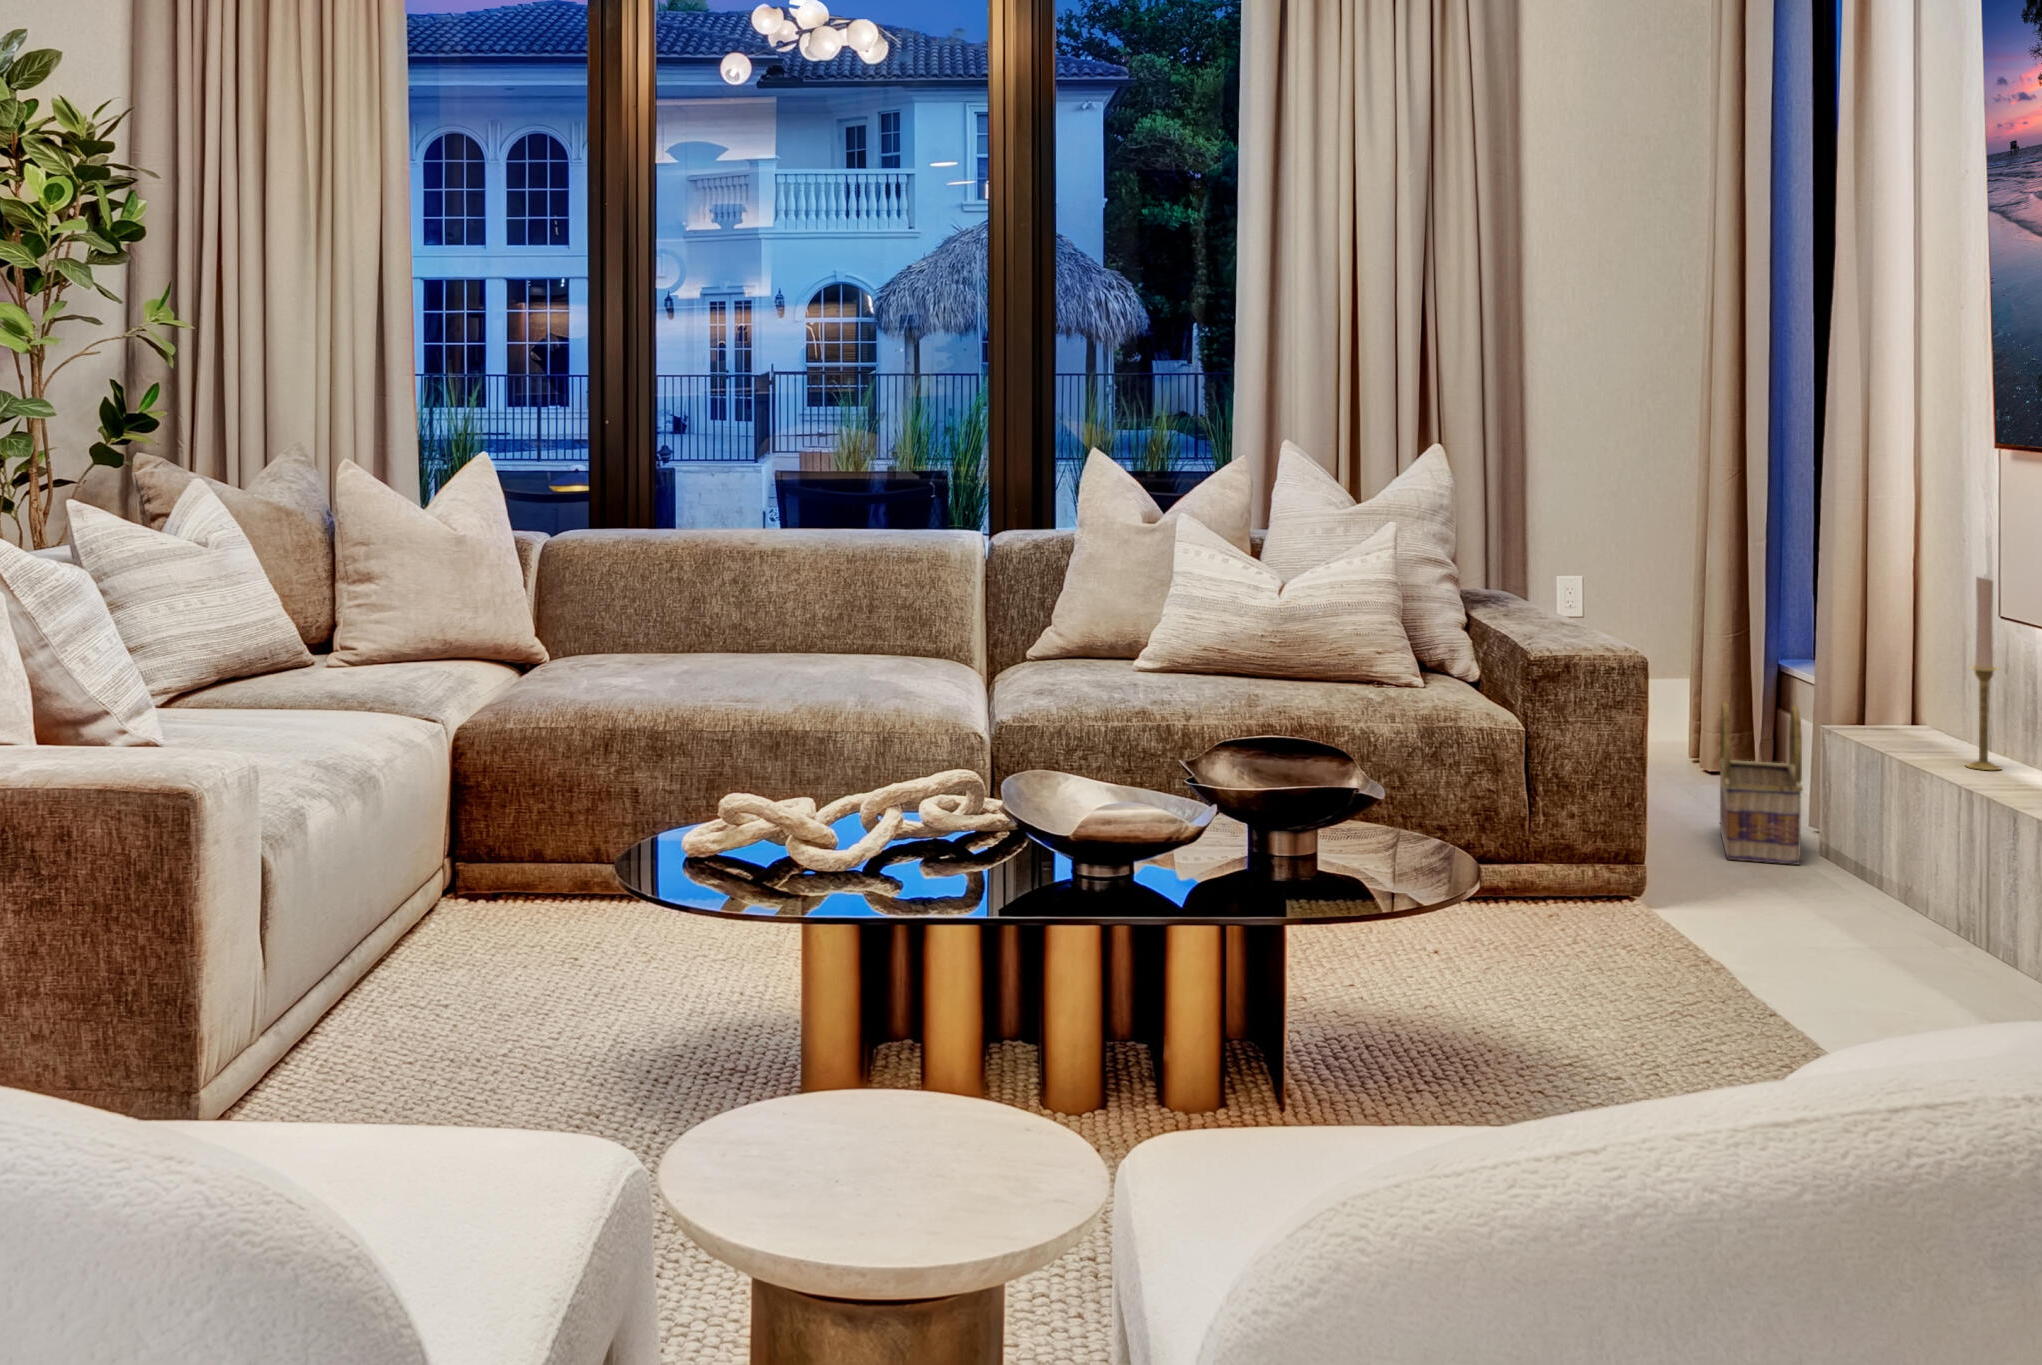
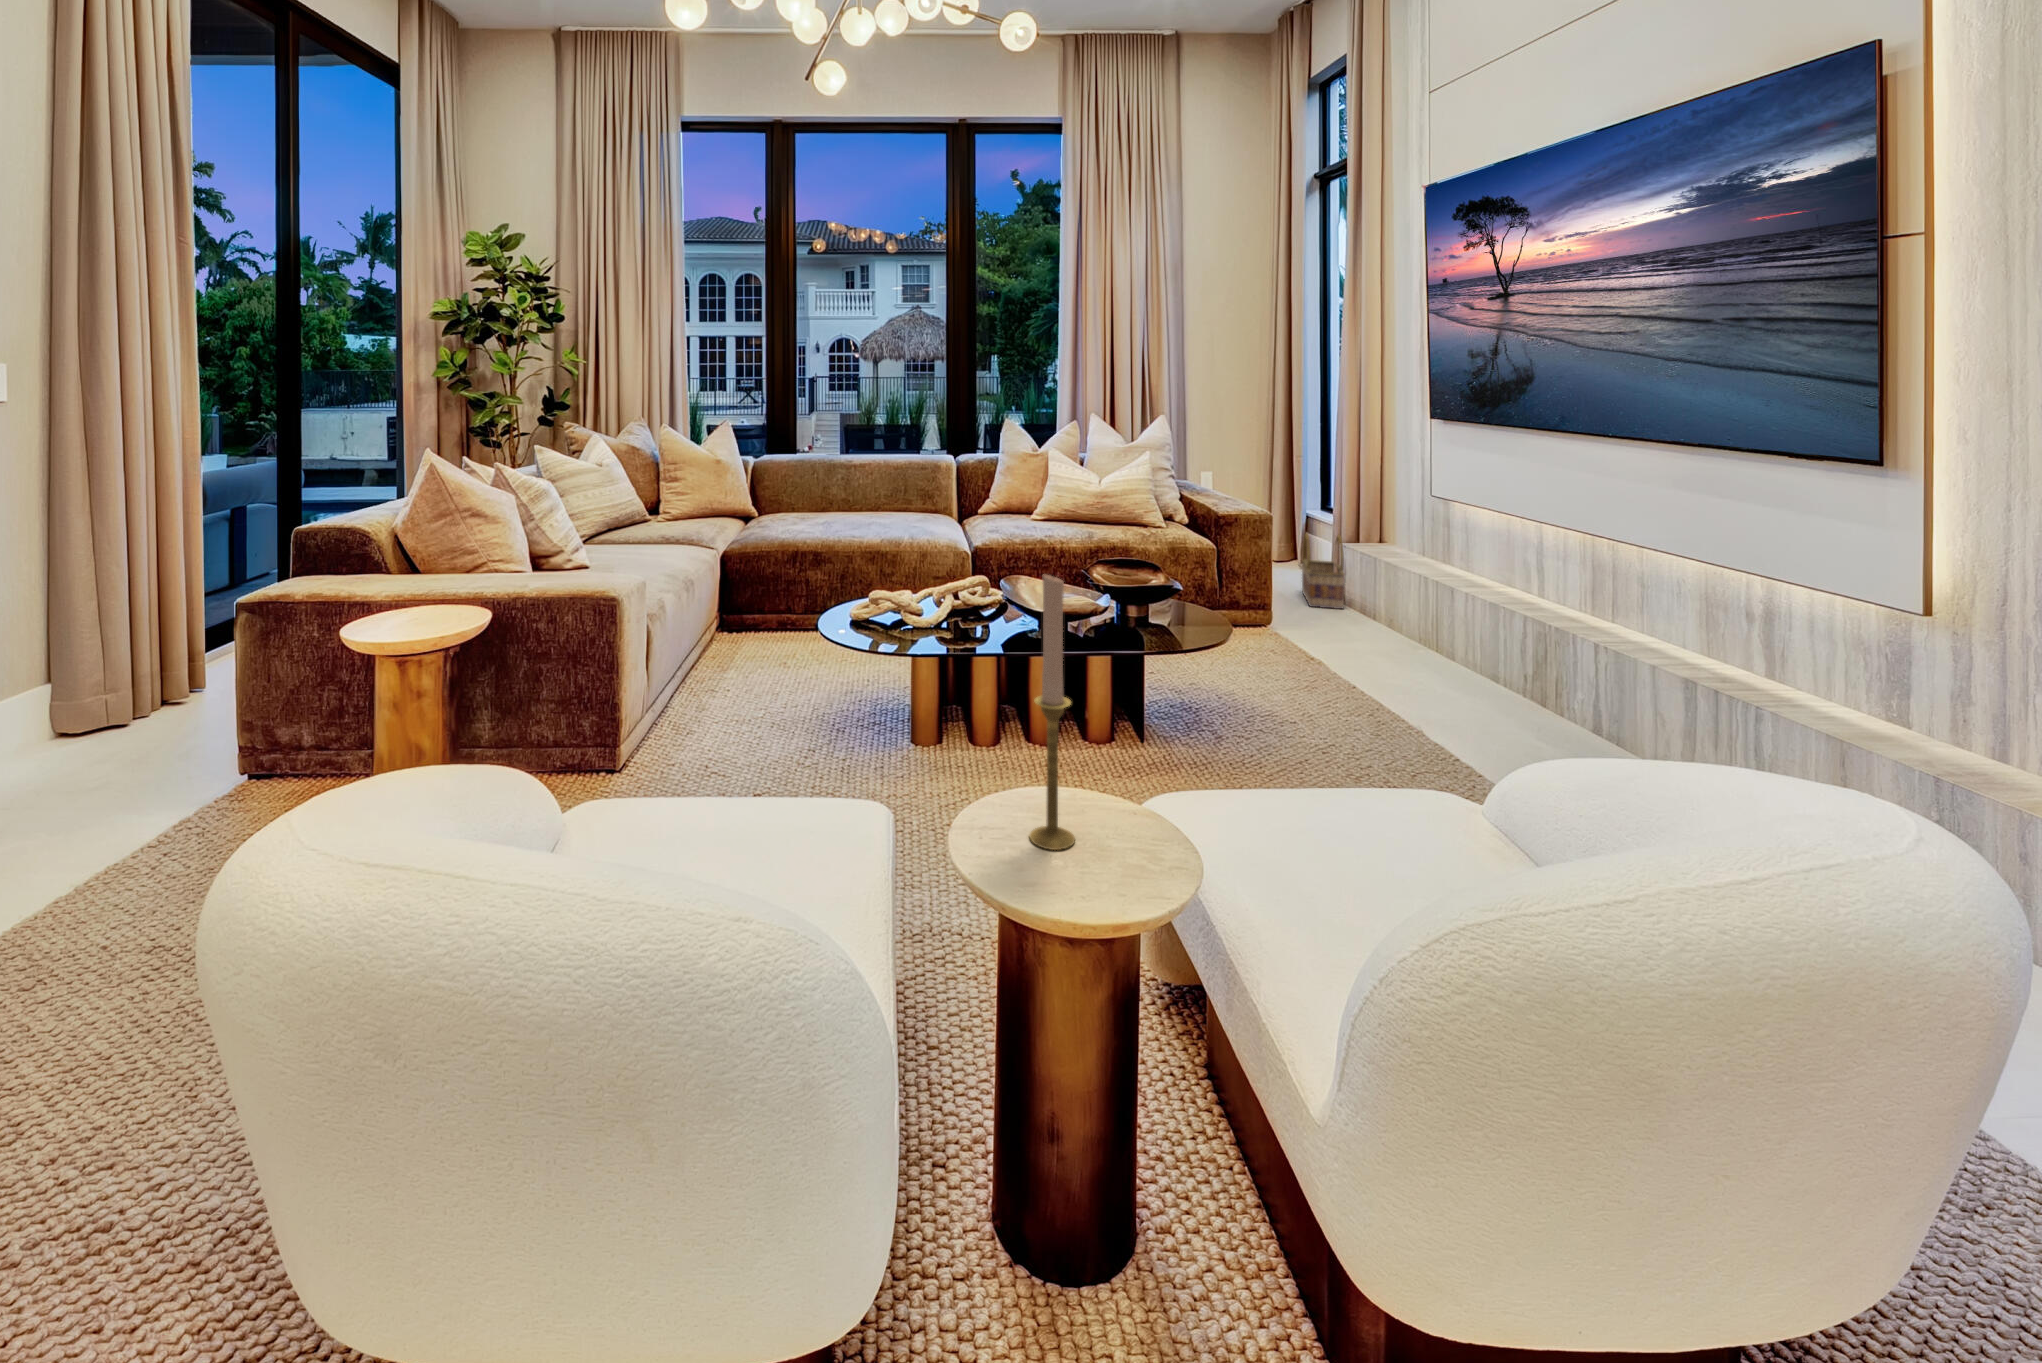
candlestick: present [1966,577,2001,770] -> present [1030,575,1075,850]

